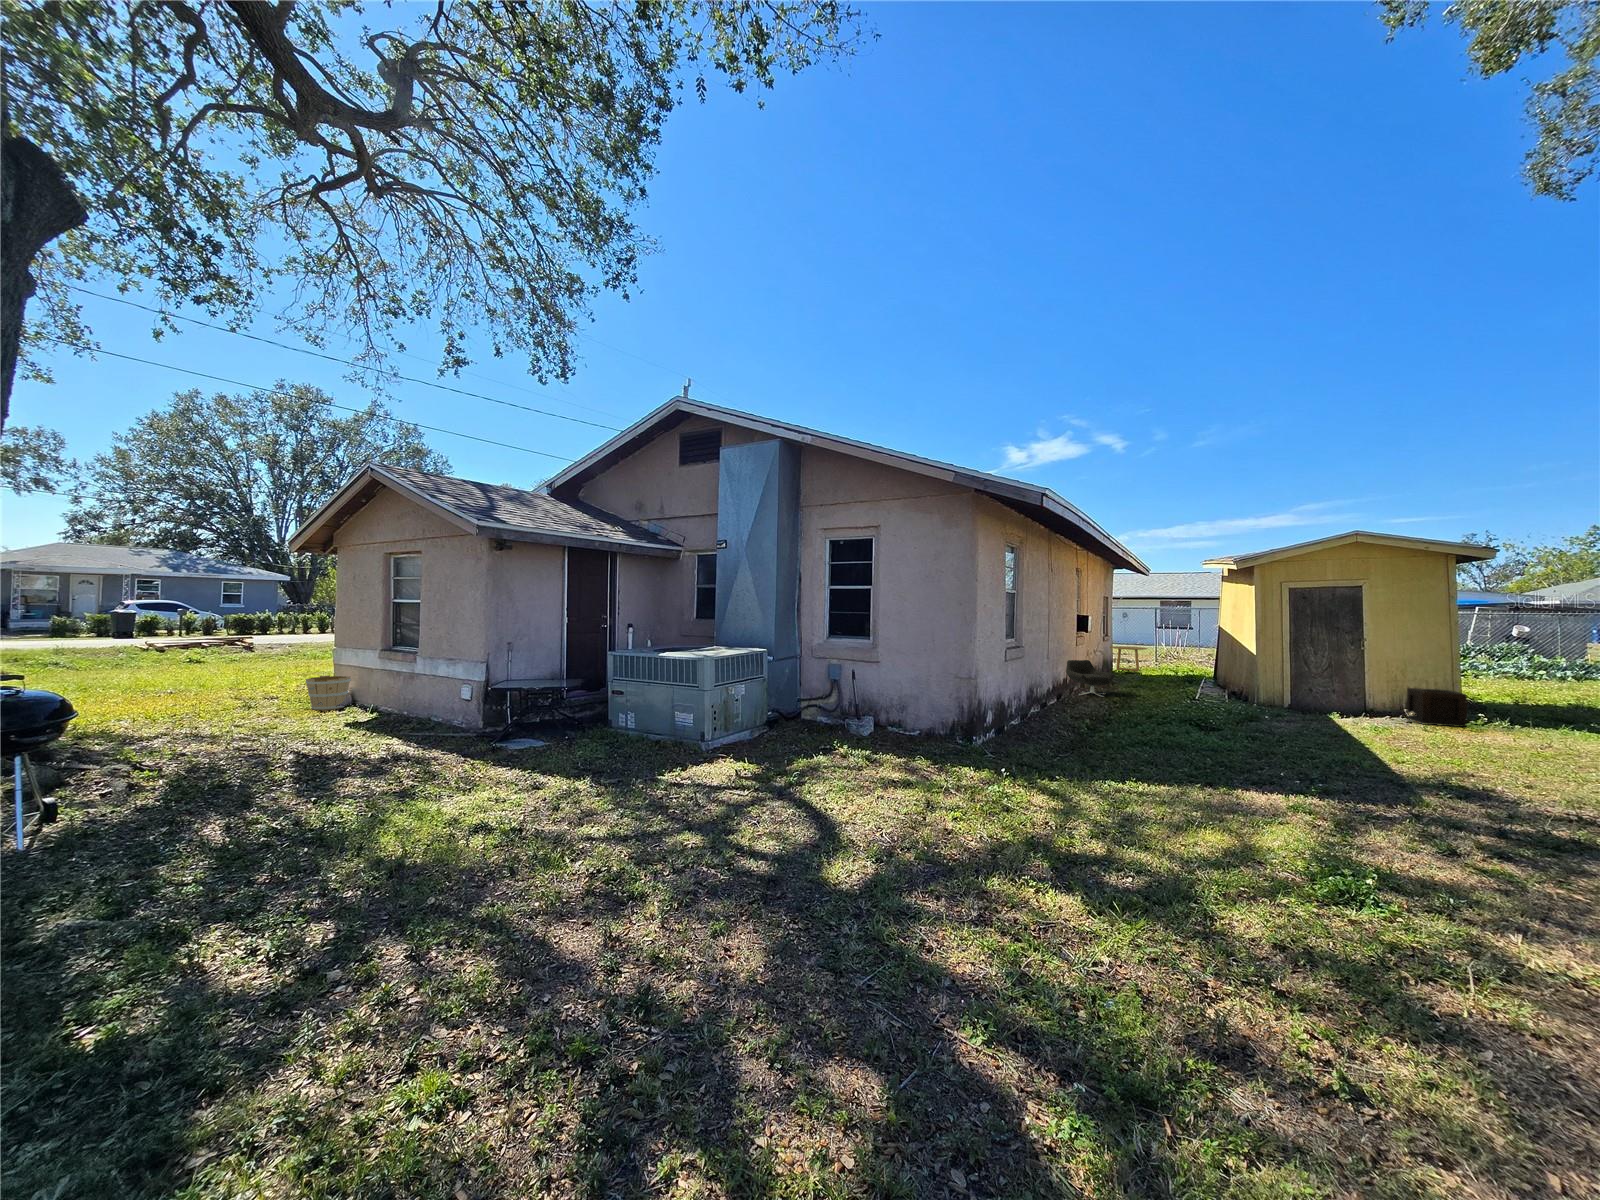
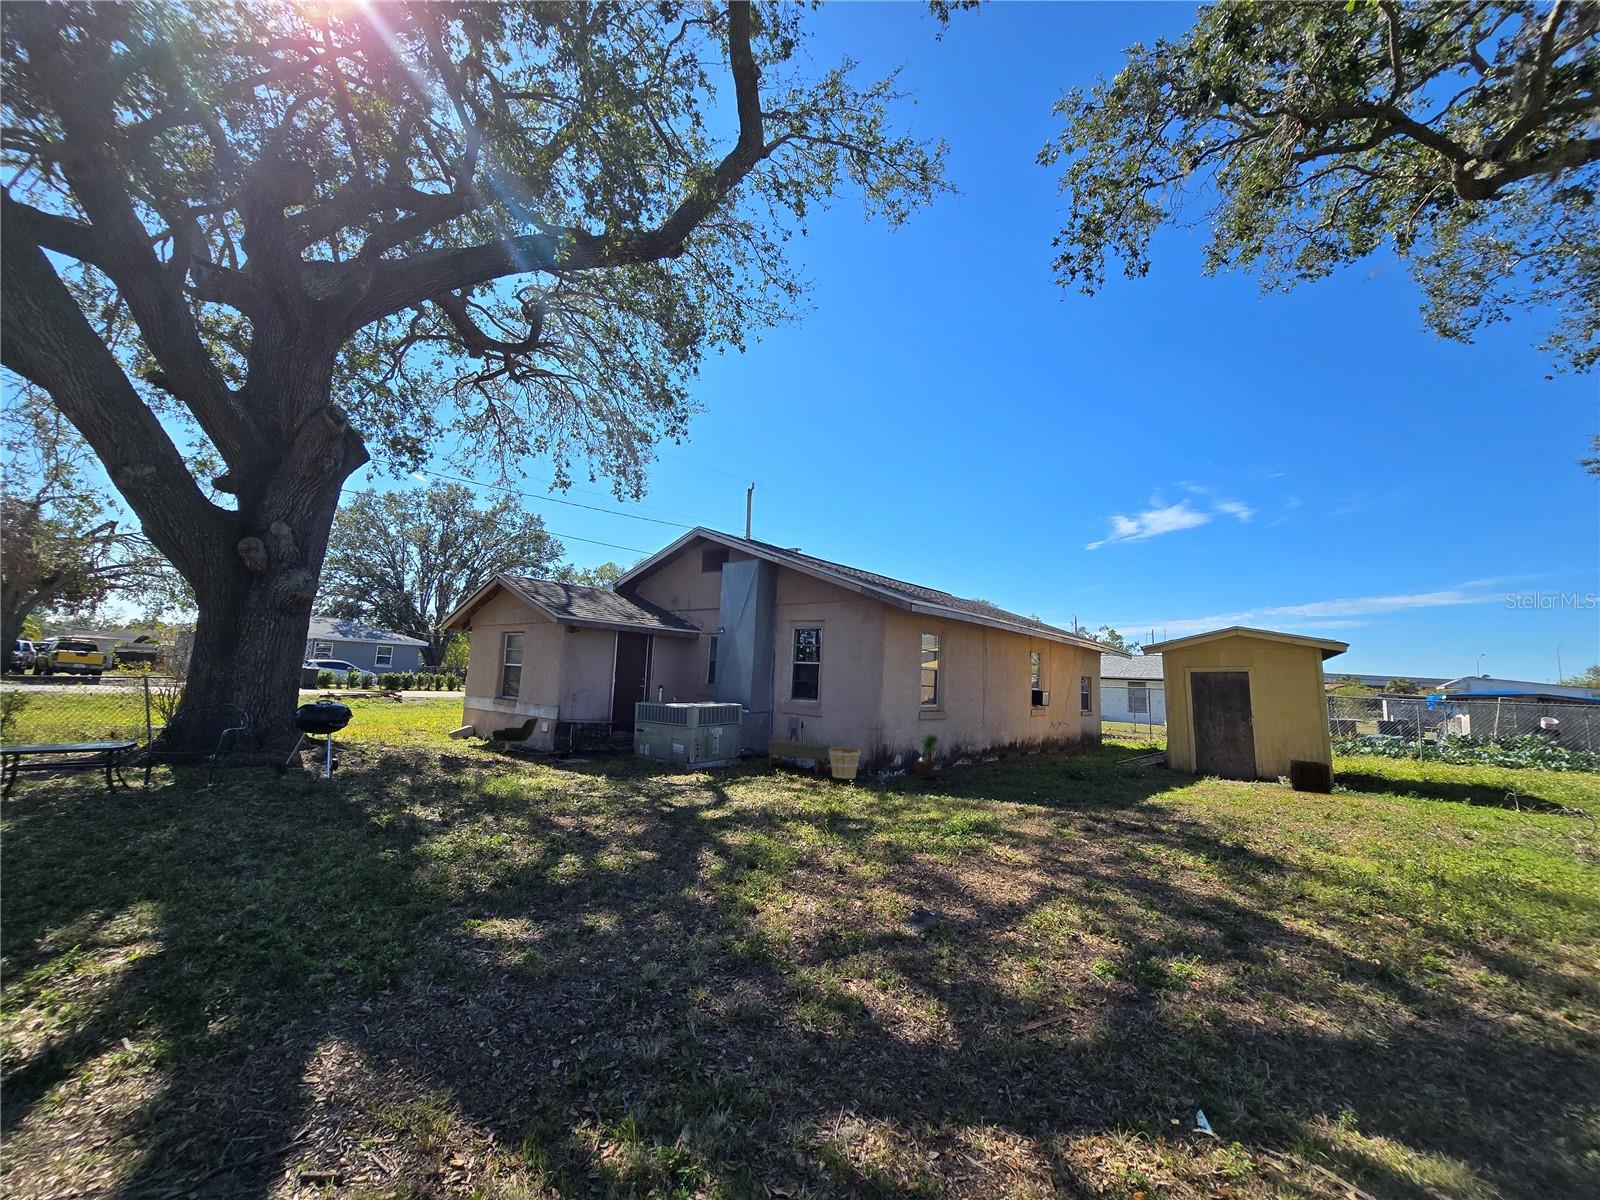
round table: present [1109,646,1147,671] -> none [1100,723,1134,746]
lounge chair: present [1066,660,1115,697] -> present [492,718,538,753]
potted tree: none [1000,674,1036,733] -> present [915,734,938,775]
wooden bucket: present [306,675,351,710] -> present [829,747,861,779]
bench: none [803,693,890,740] -> present [768,739,830,773]

